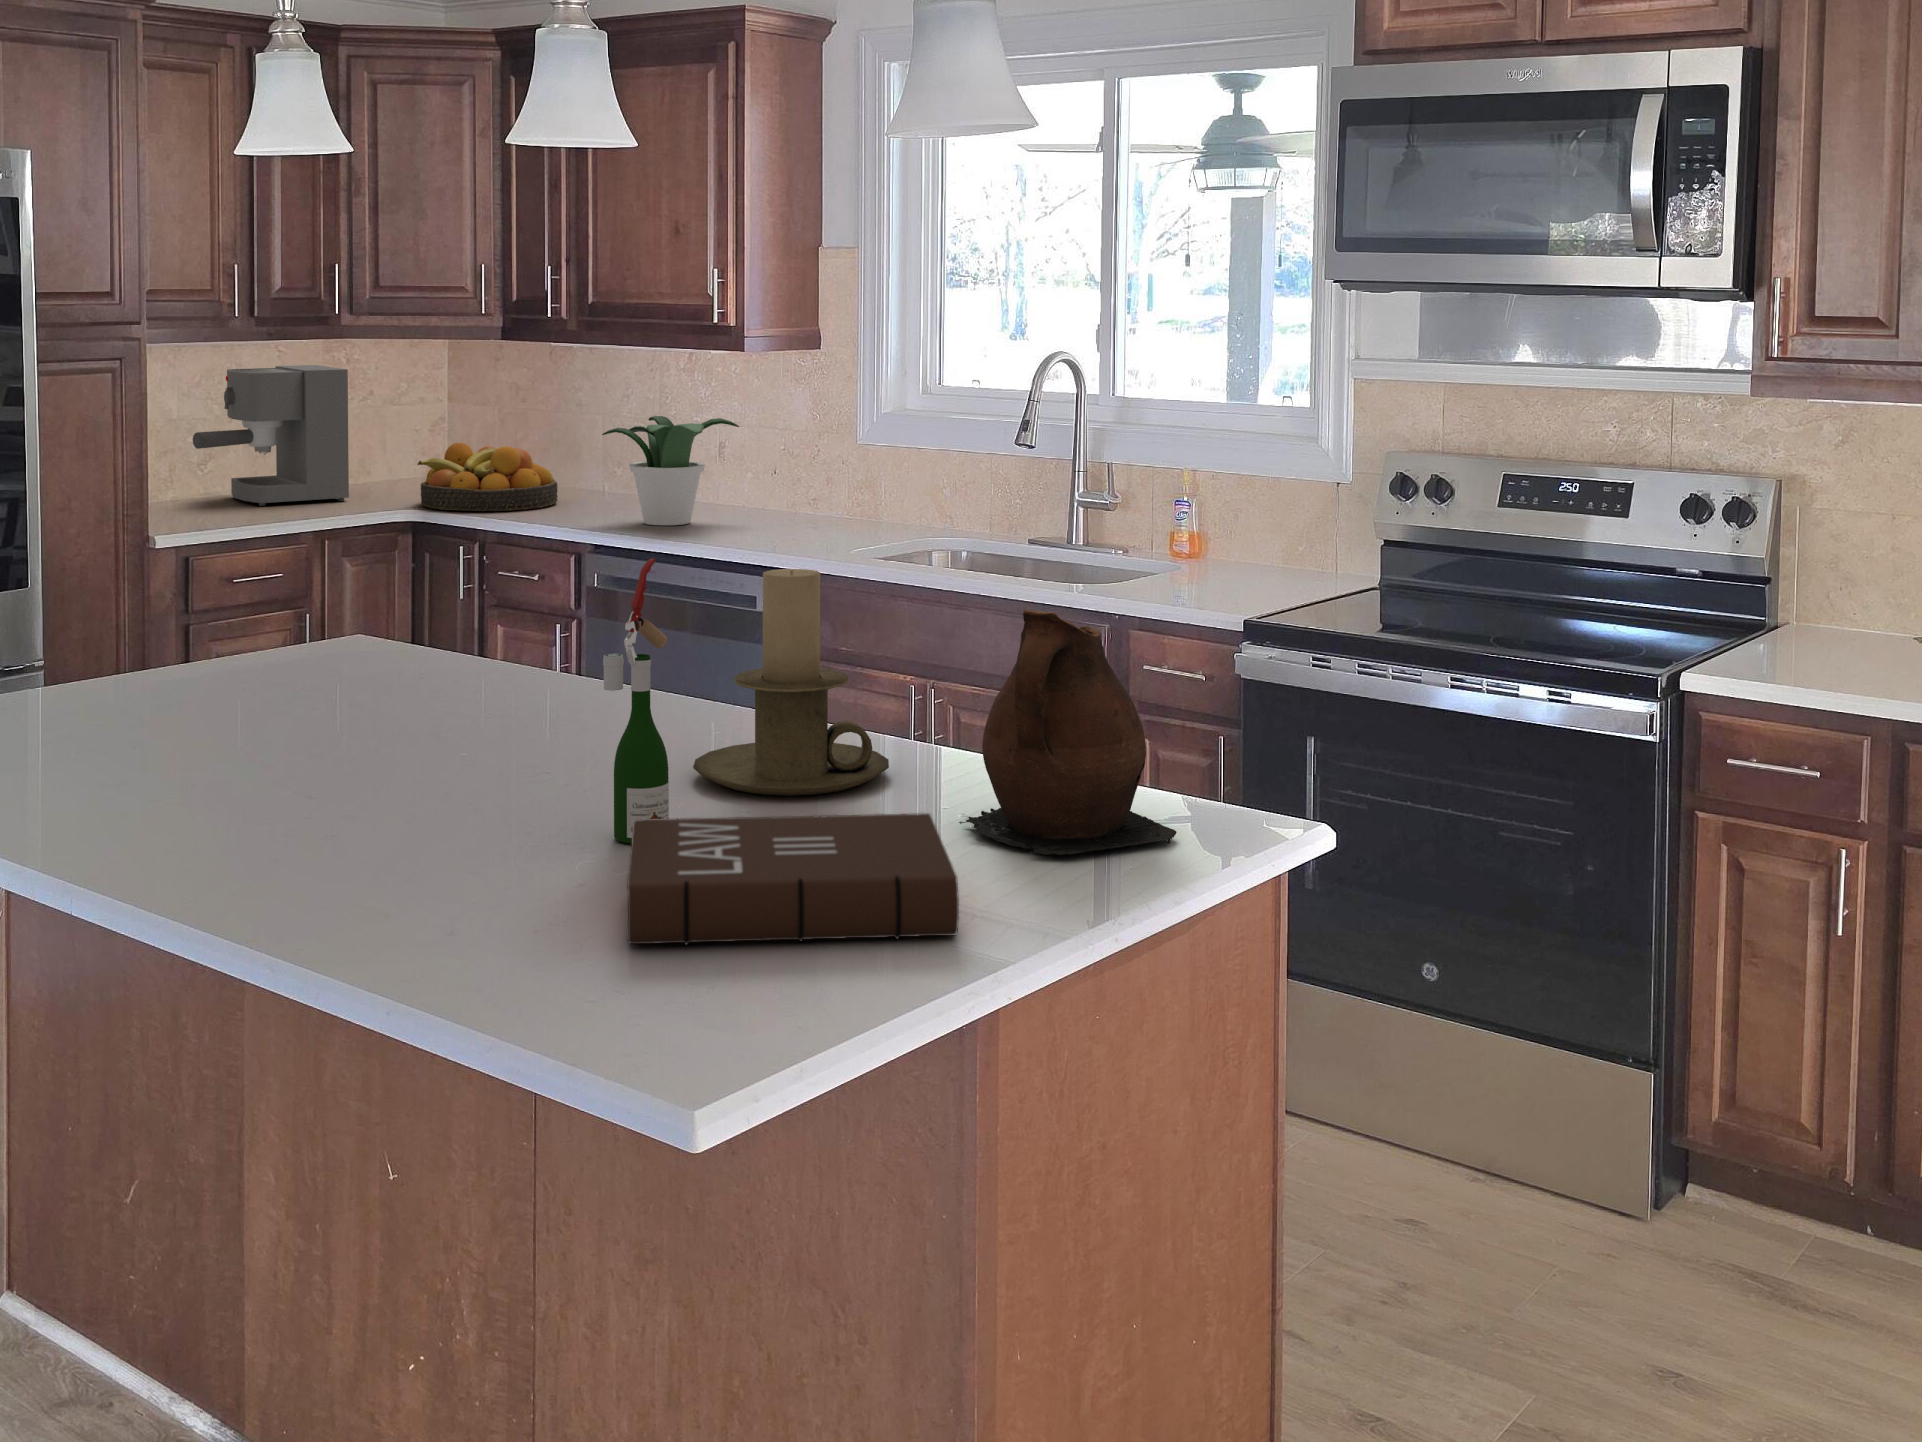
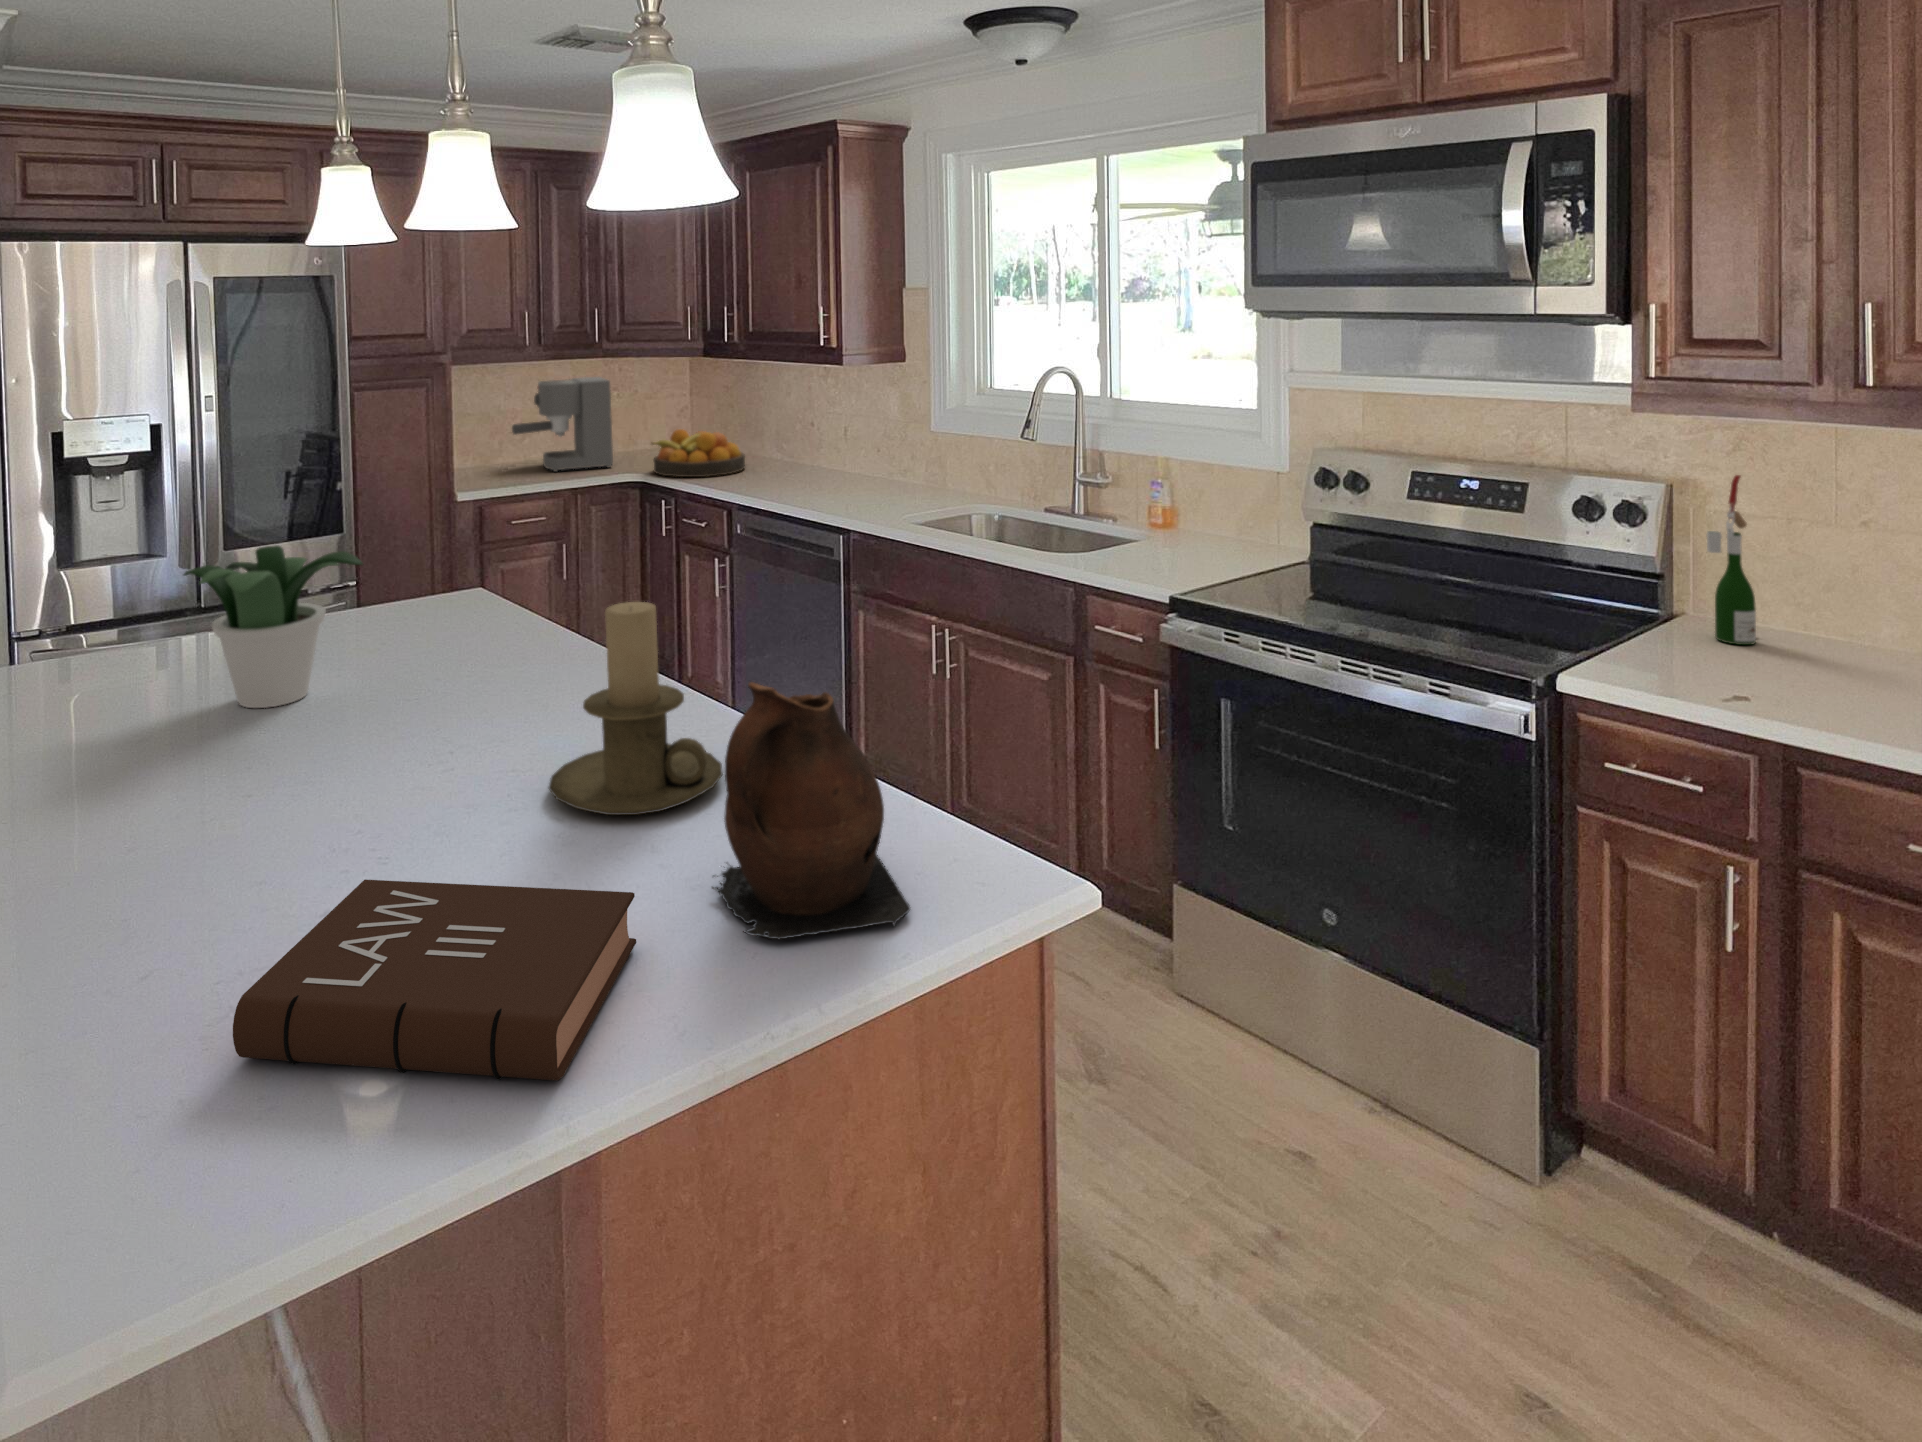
potted plant: present [602,416,739,525] -> present [184,546,363,708]
wine bottle: present [603,558,669,844] -> present [1707,475,1756,645]

